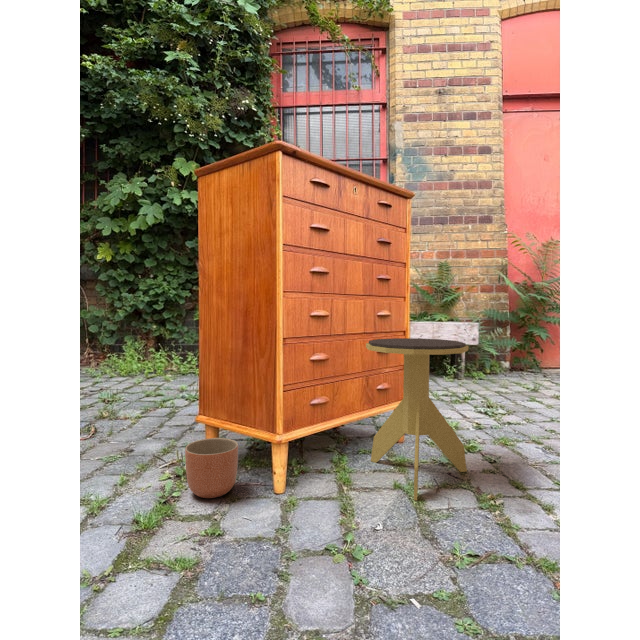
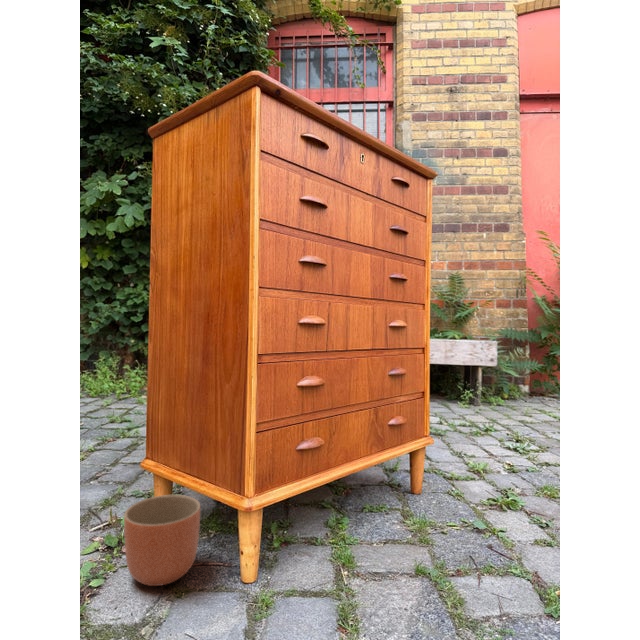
side table: present [366,338,469,500] -> none [377,361,515,593]

